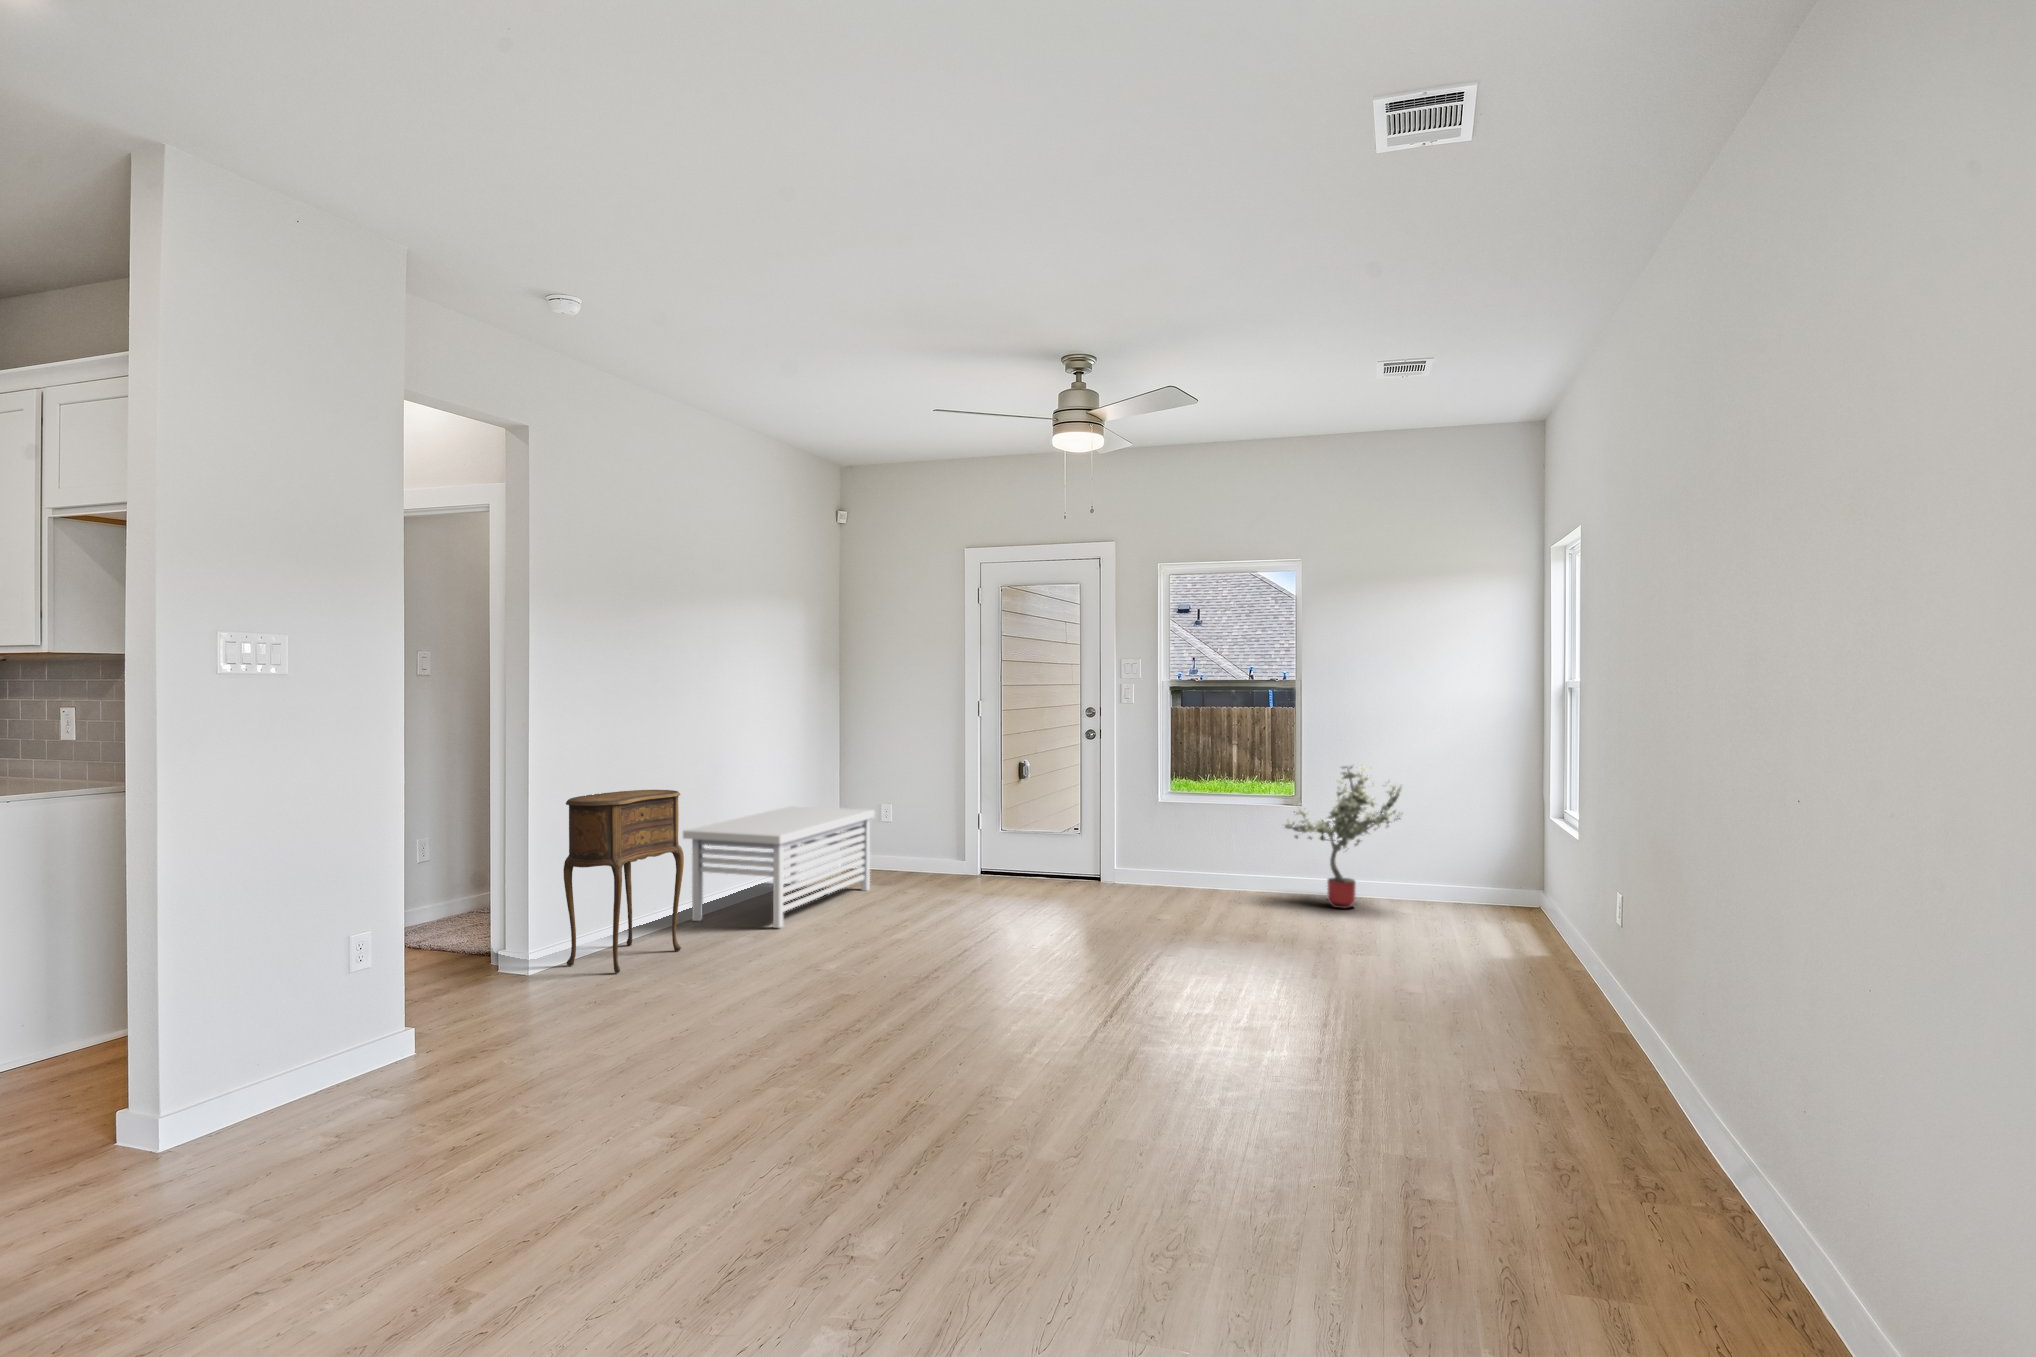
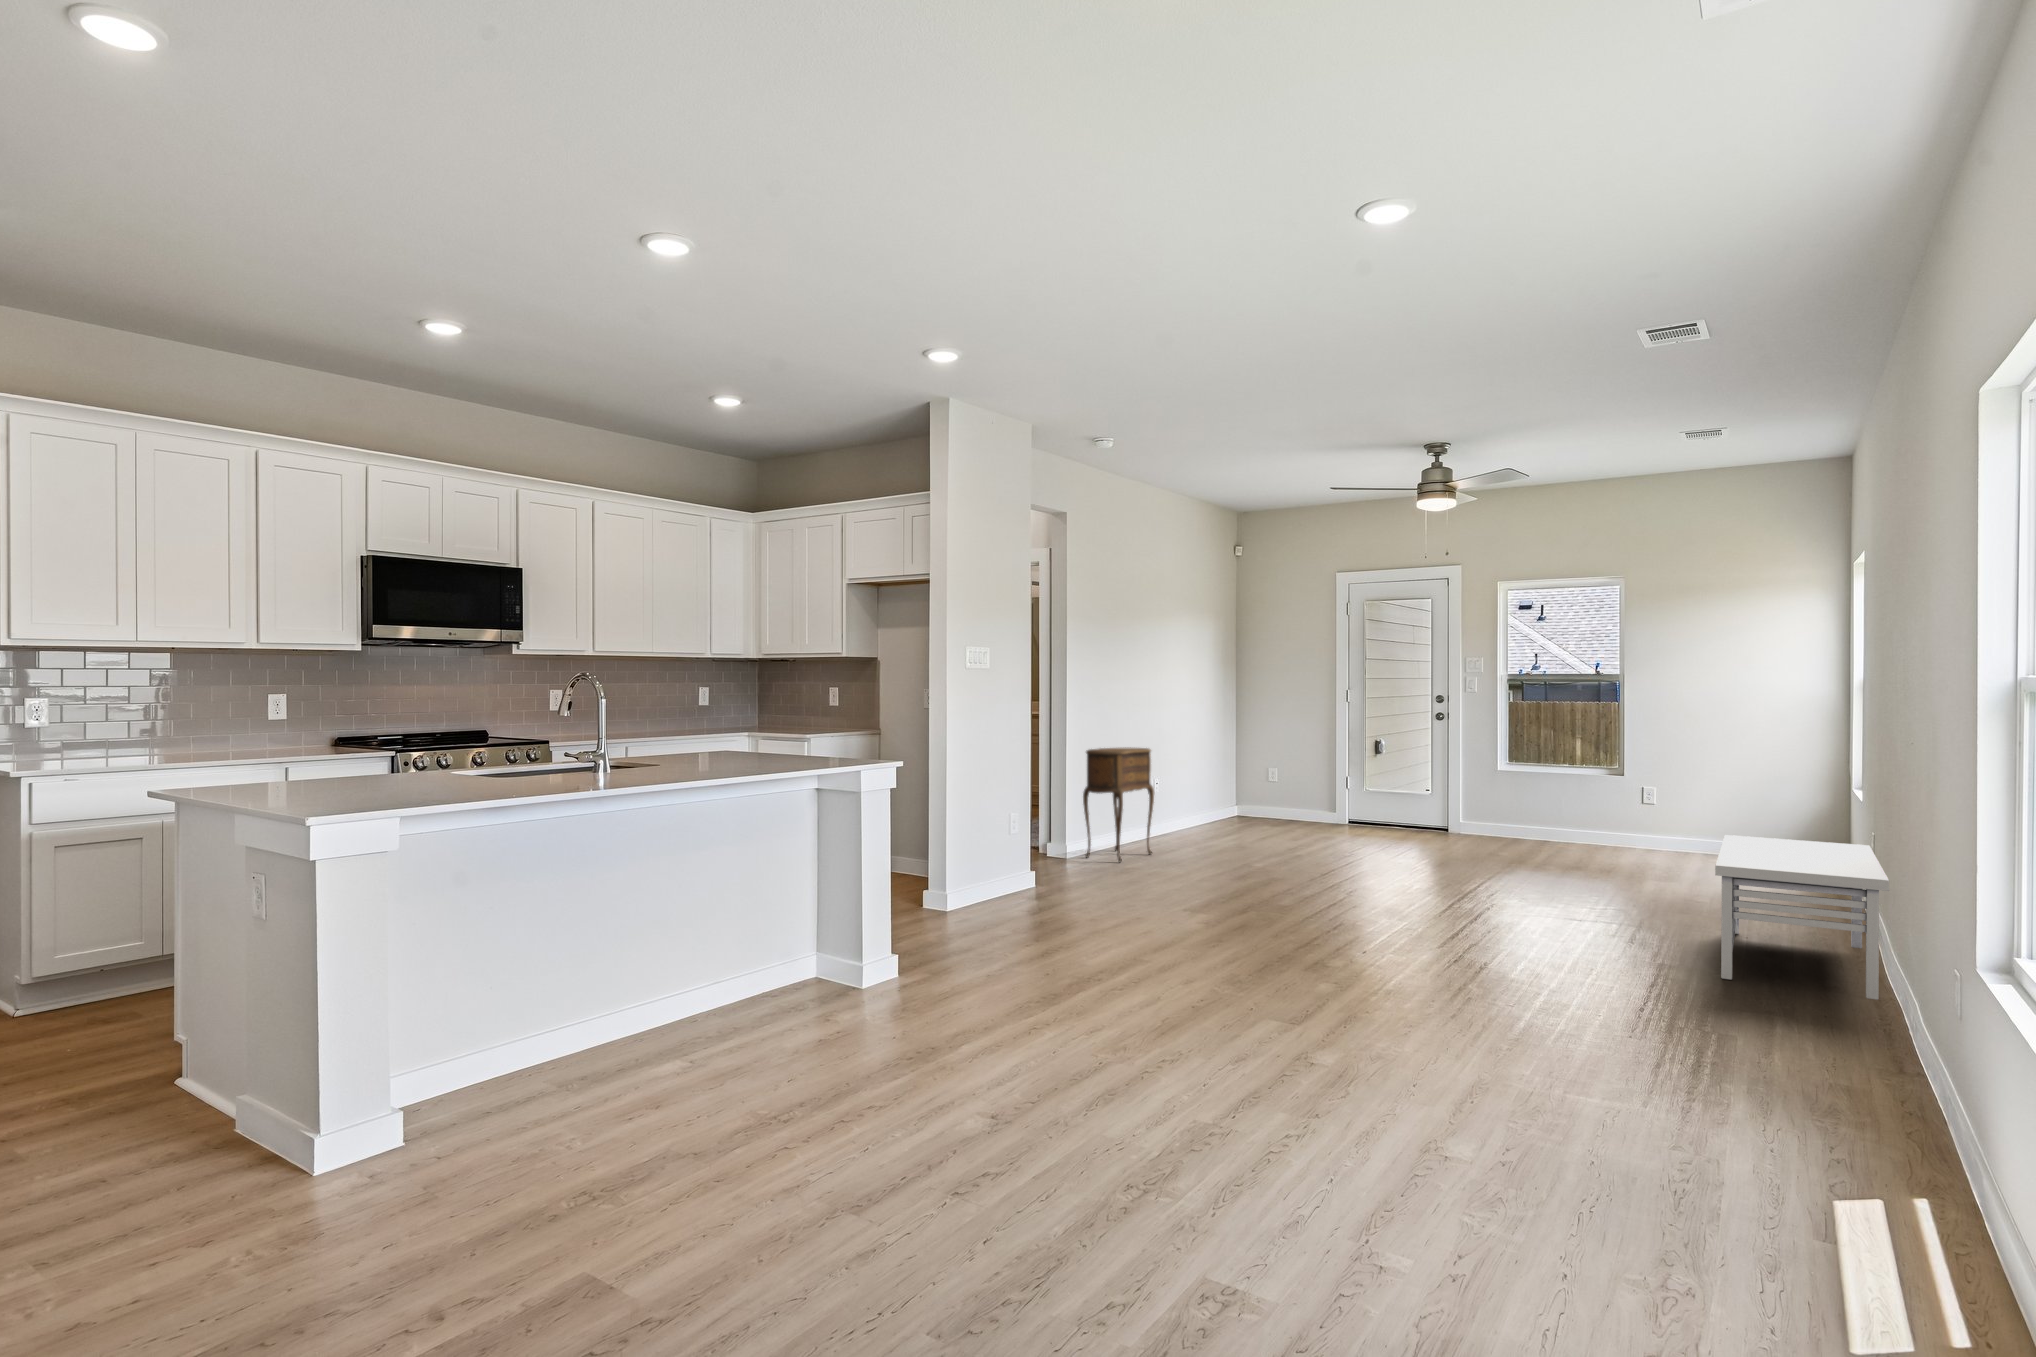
potted tree: present [1285,766,1402,909] -> none [1606,743,1714,859]
storage bench: present [683,806,875,928] -> present [1715,835,1889,1000]

